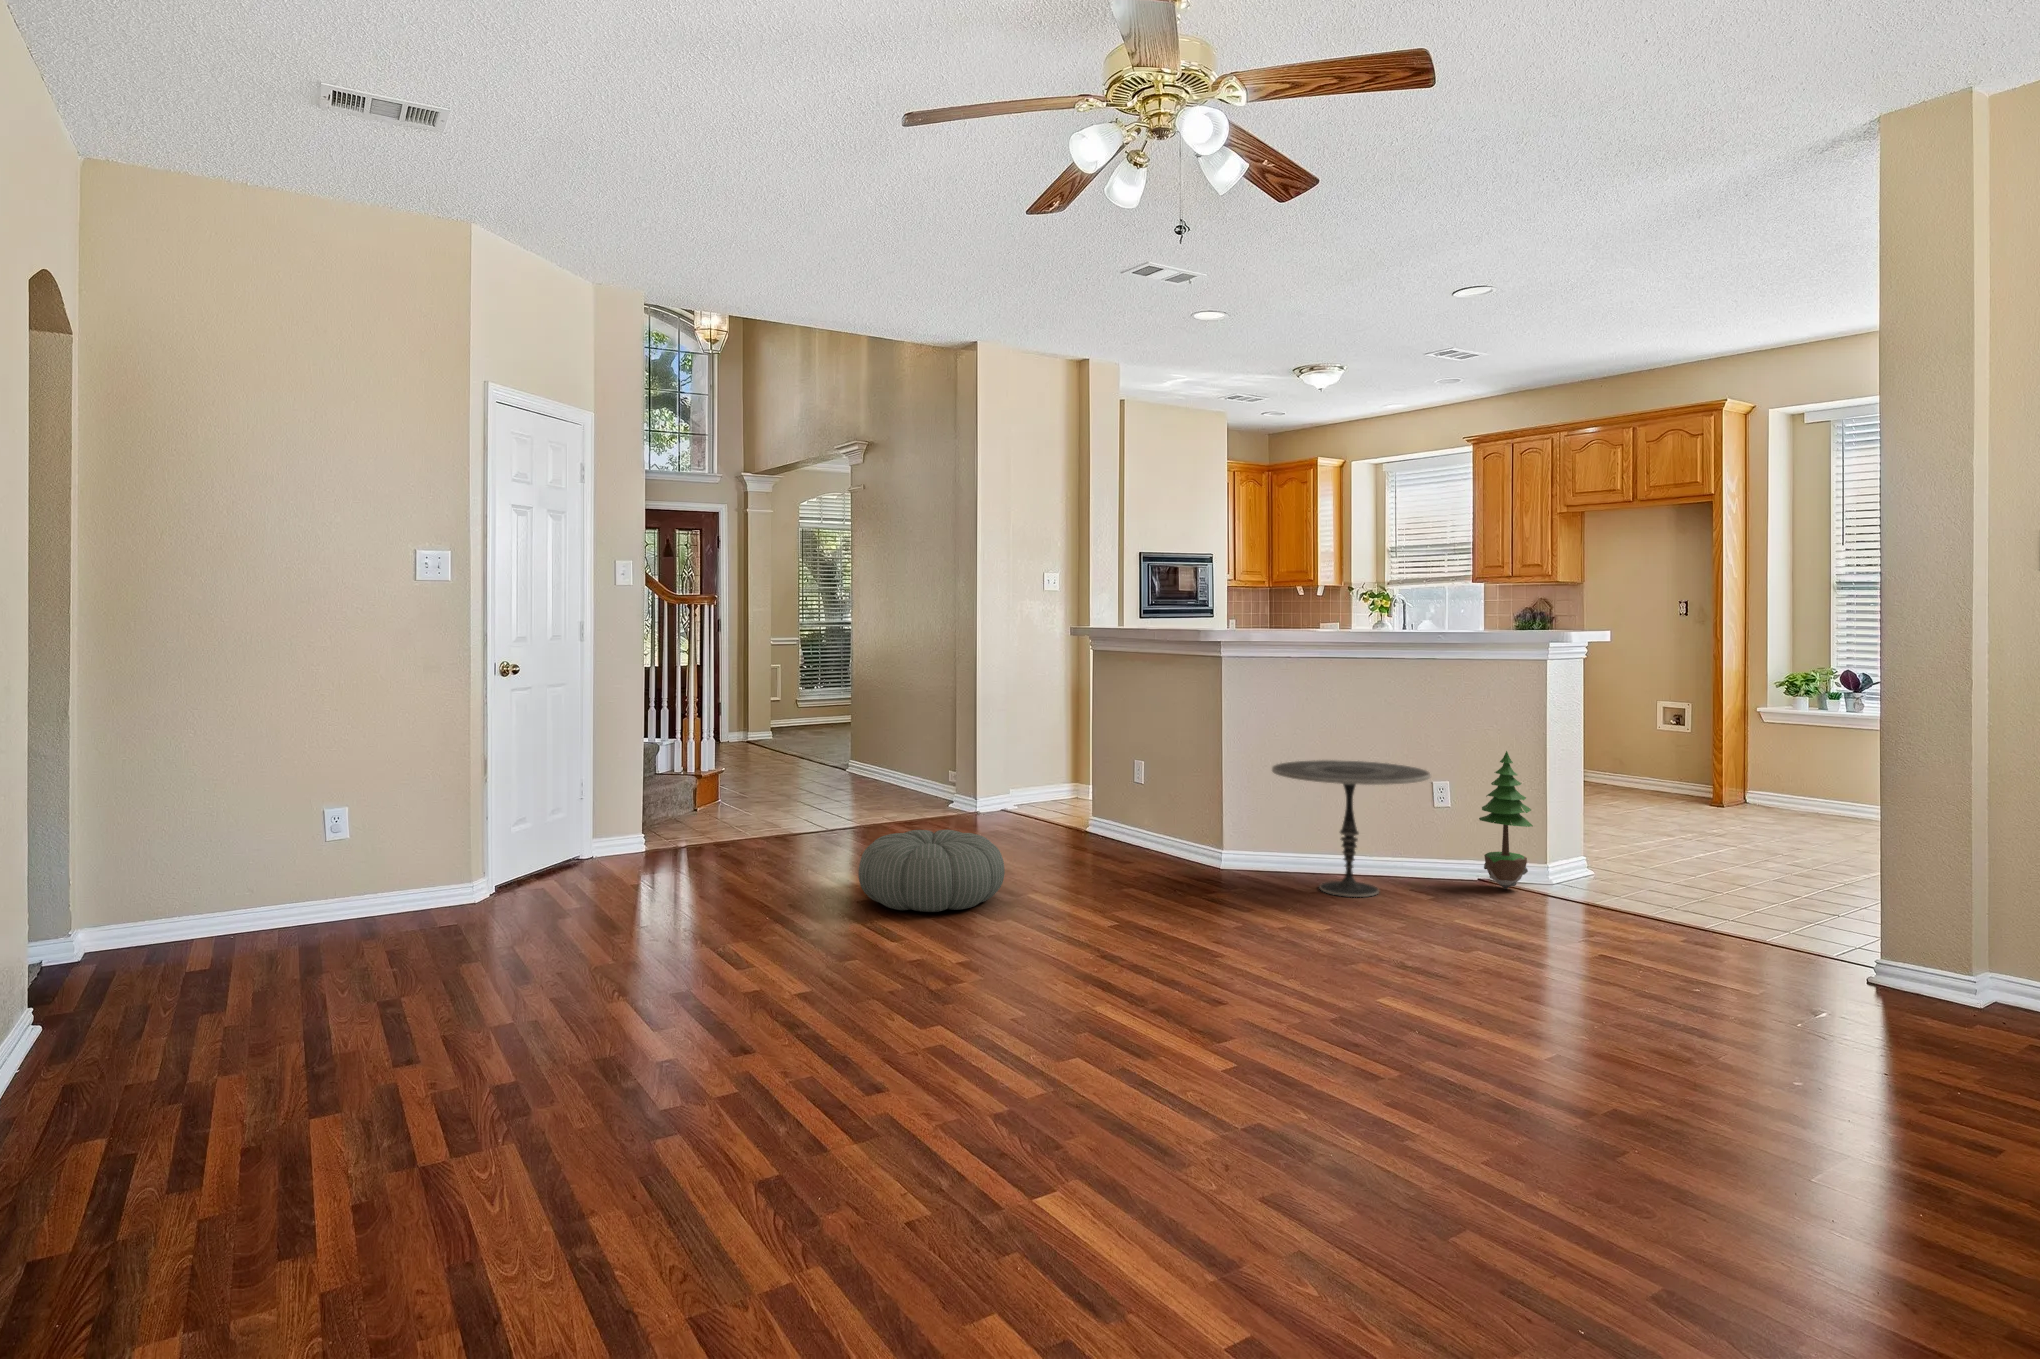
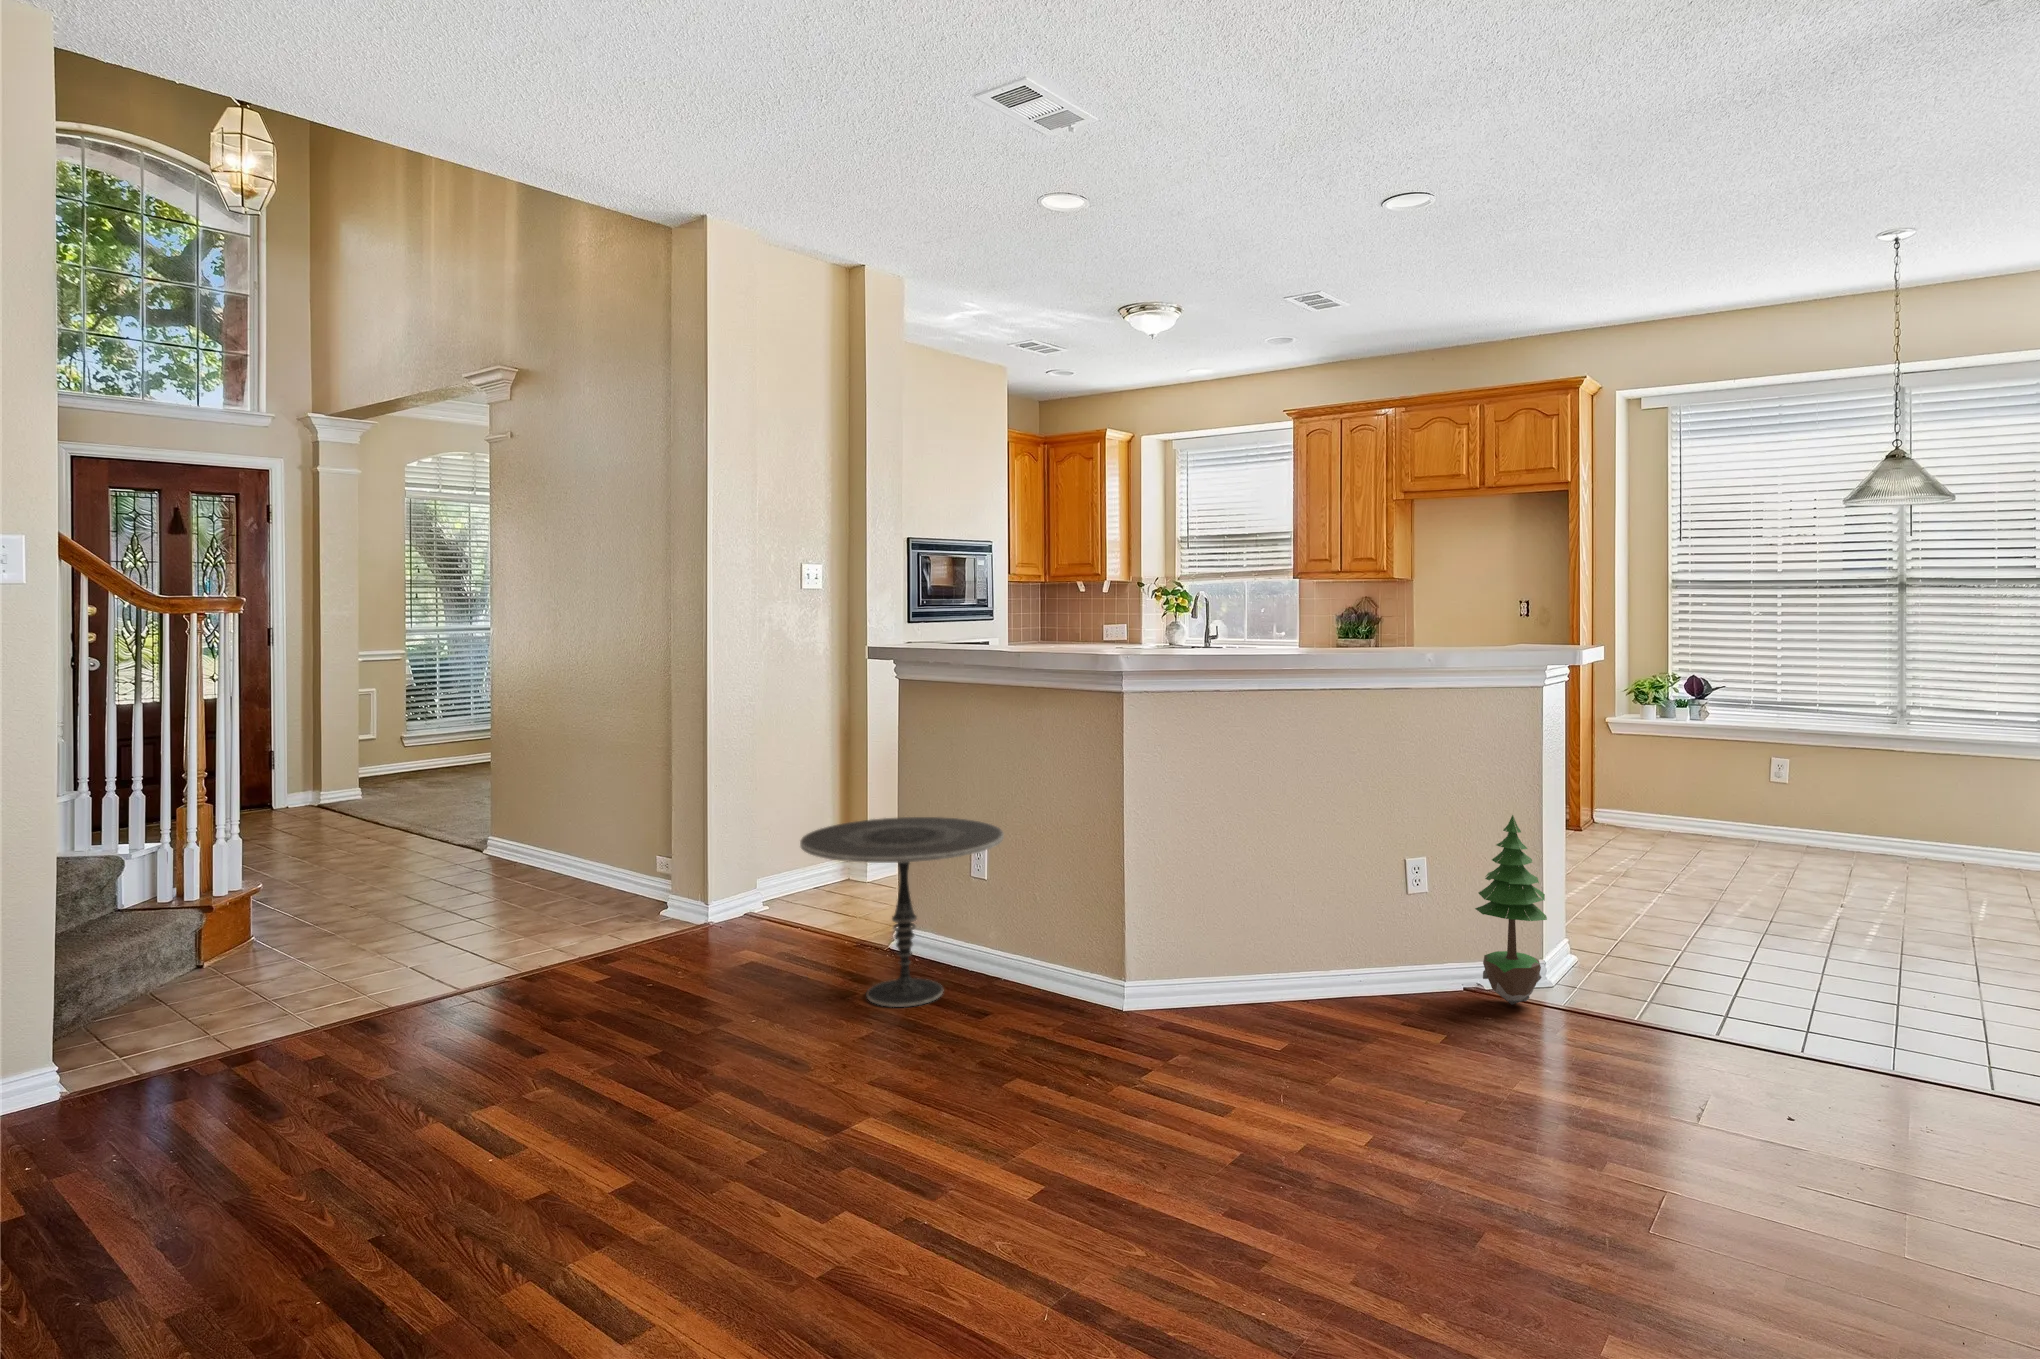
side table: present [1272,760,1431,897] -> present [800,817,1004,1007]
pouf: present [859,830,1005,912] -> none [521,1028,815,1231]

